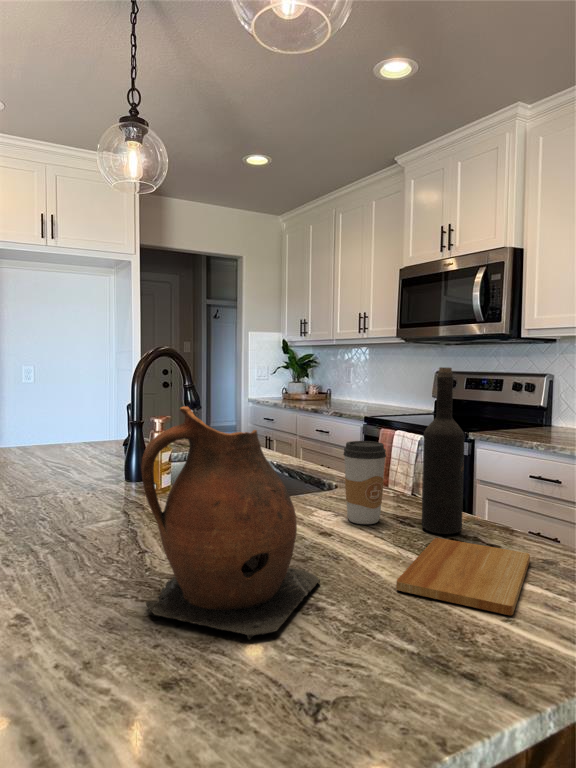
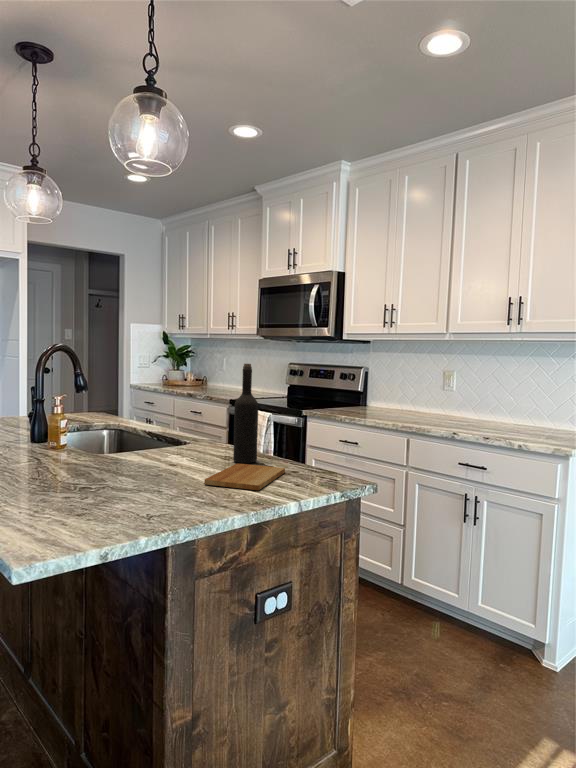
ceramic pitcher: present [141,406,320,640] -> none [60,385,163,502]
coffee cup: present [343,441,386,524] -> none [186,409,214,460]

